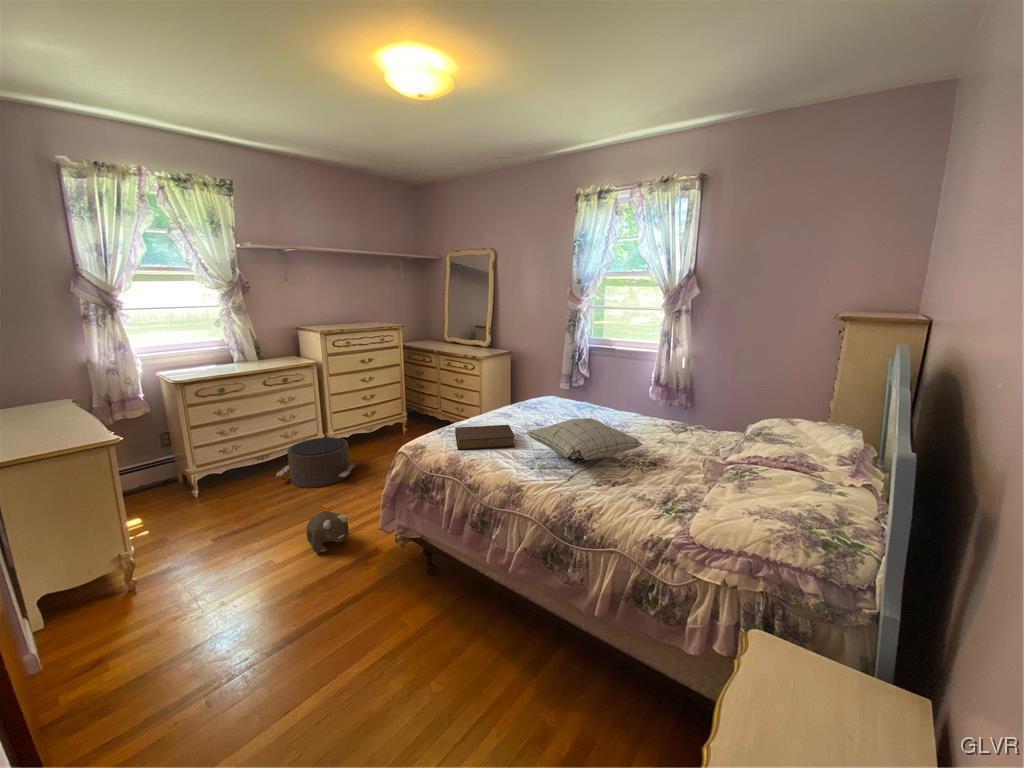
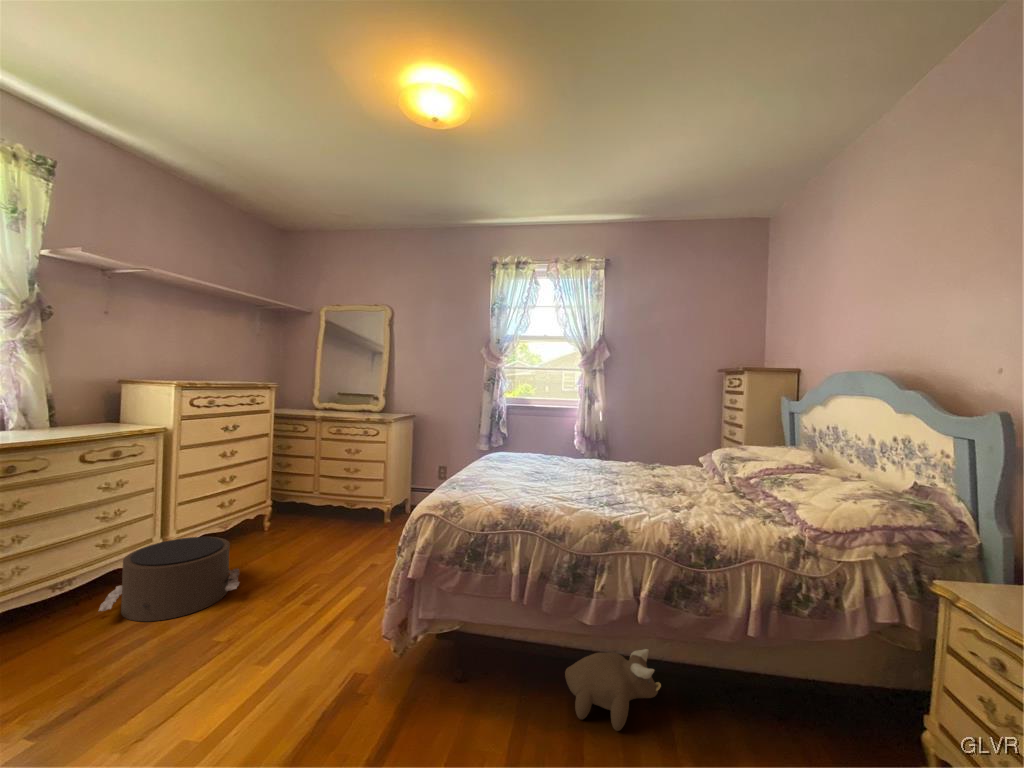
pillow: present [525,418,643,464] -> none [566,452,676,494]
book: present [455,425,515,450] -> none [471,473,550,501]
plush toy: present [306,511,349,553] -> present [565,649,661,731]

